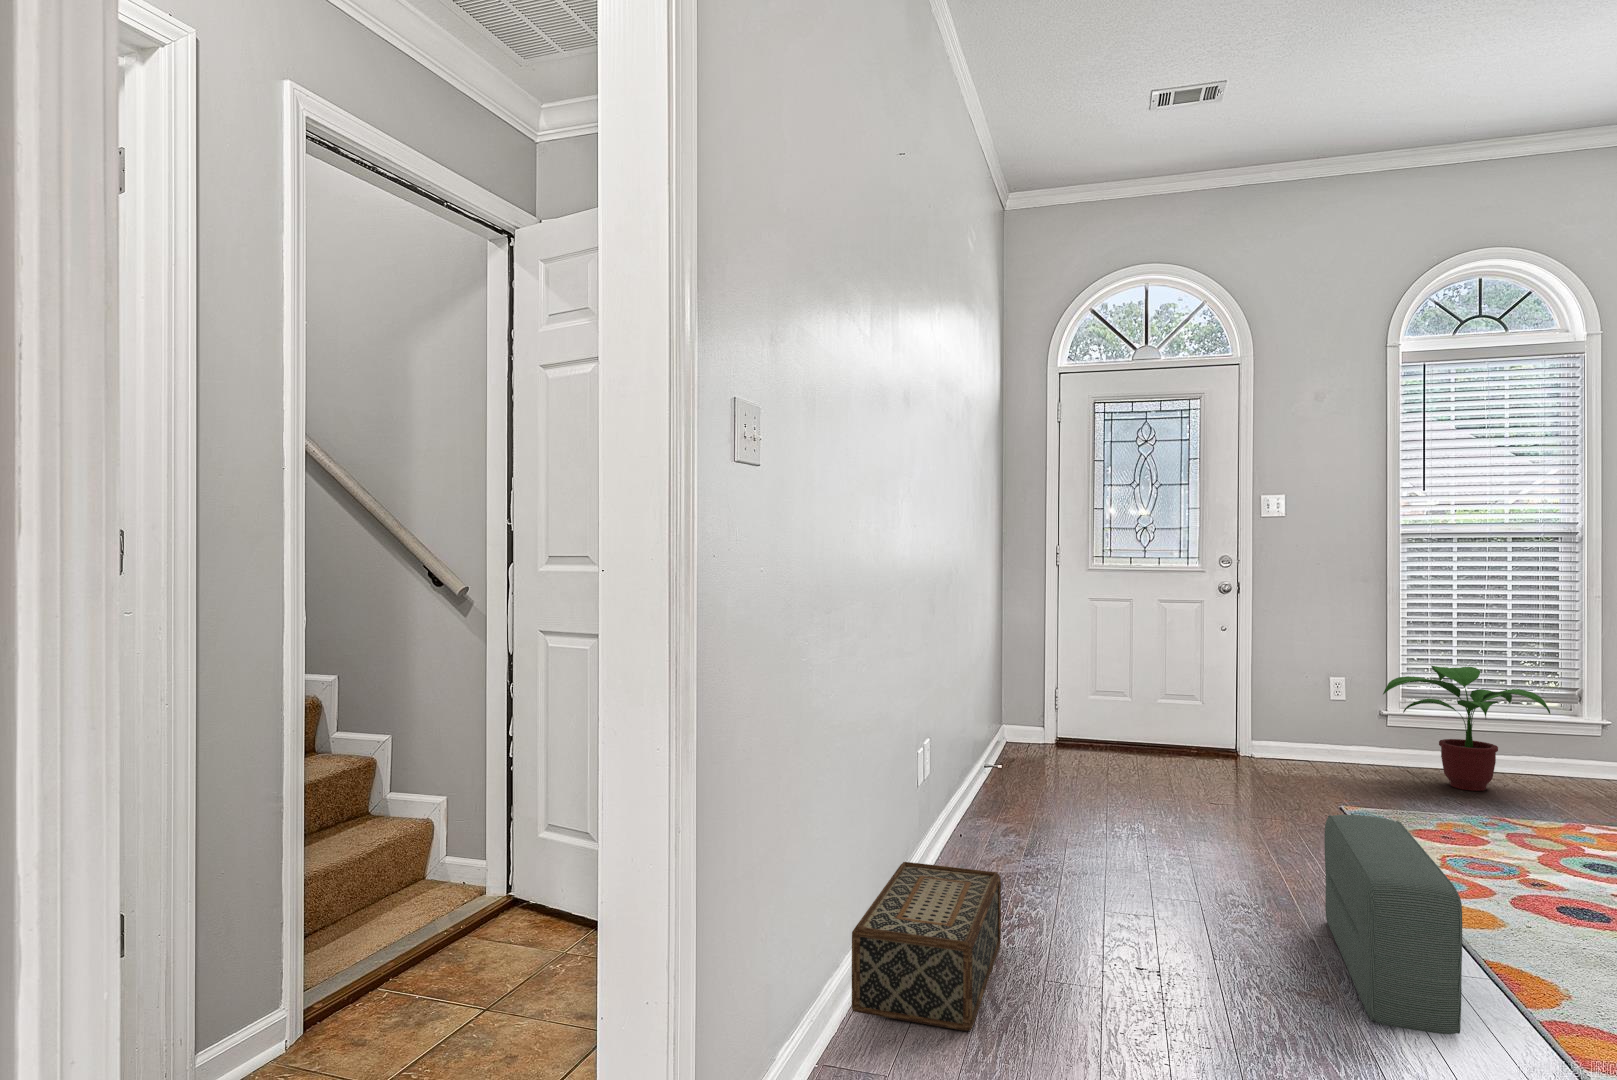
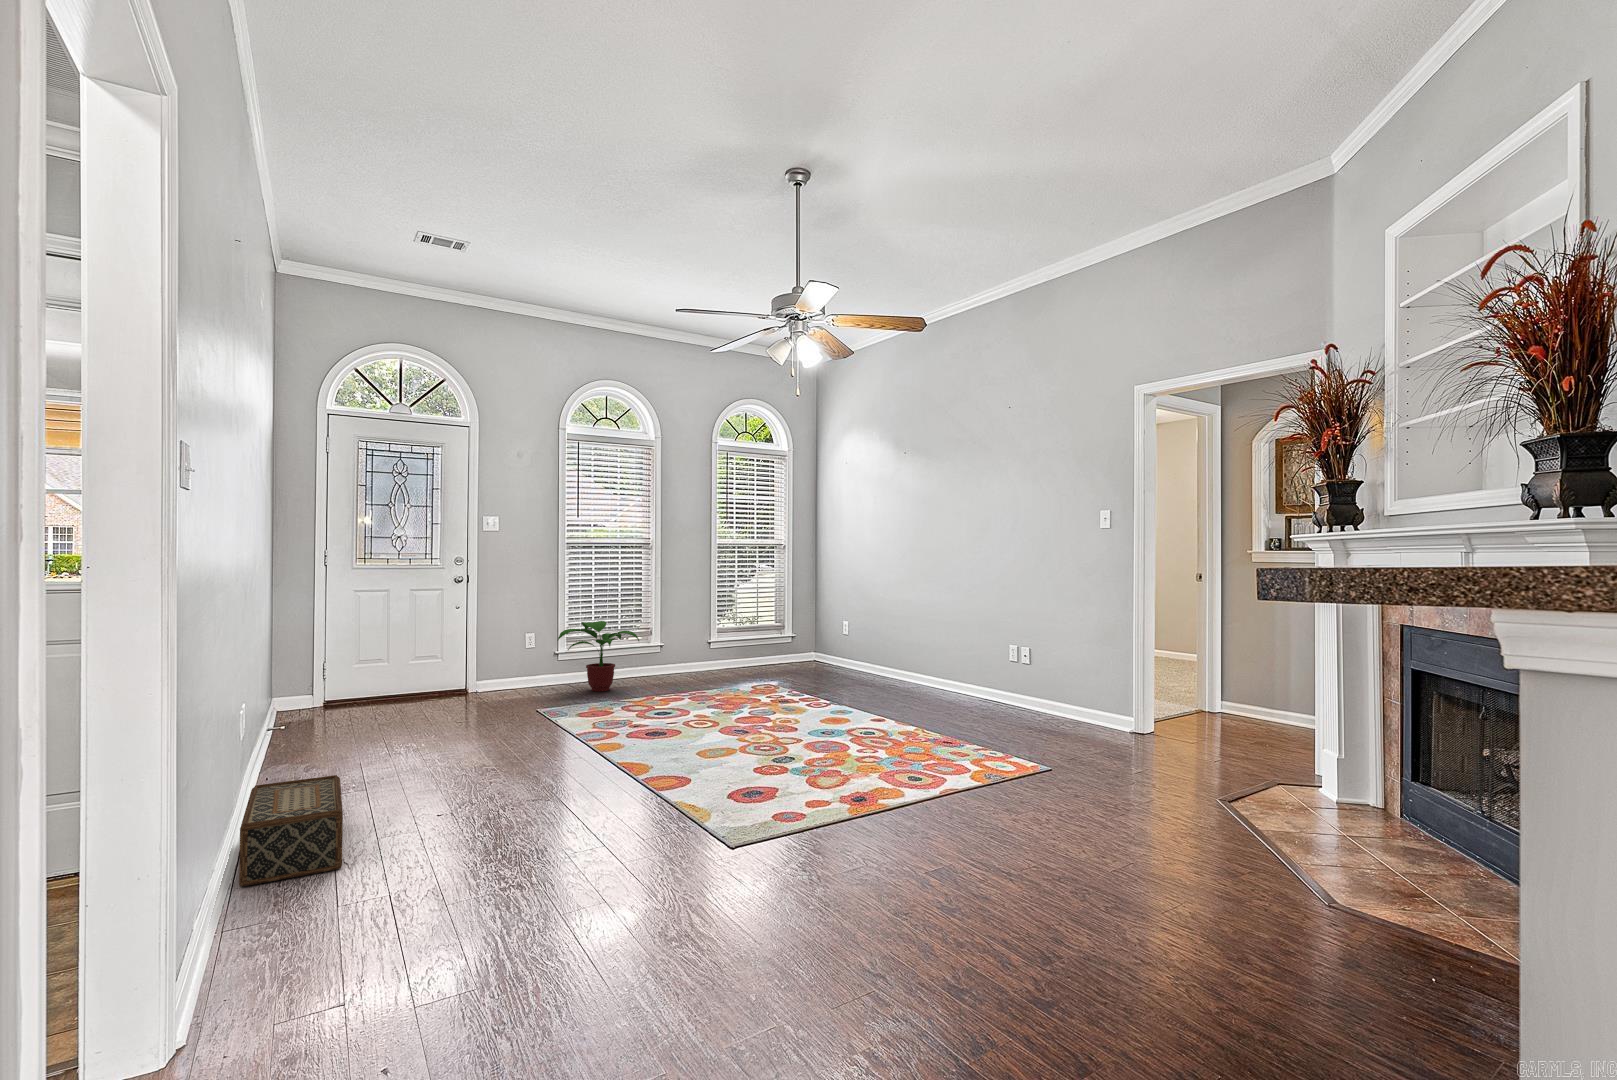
pouf: present [1324,815,1462,1034] -> none [540,699,612,797]

